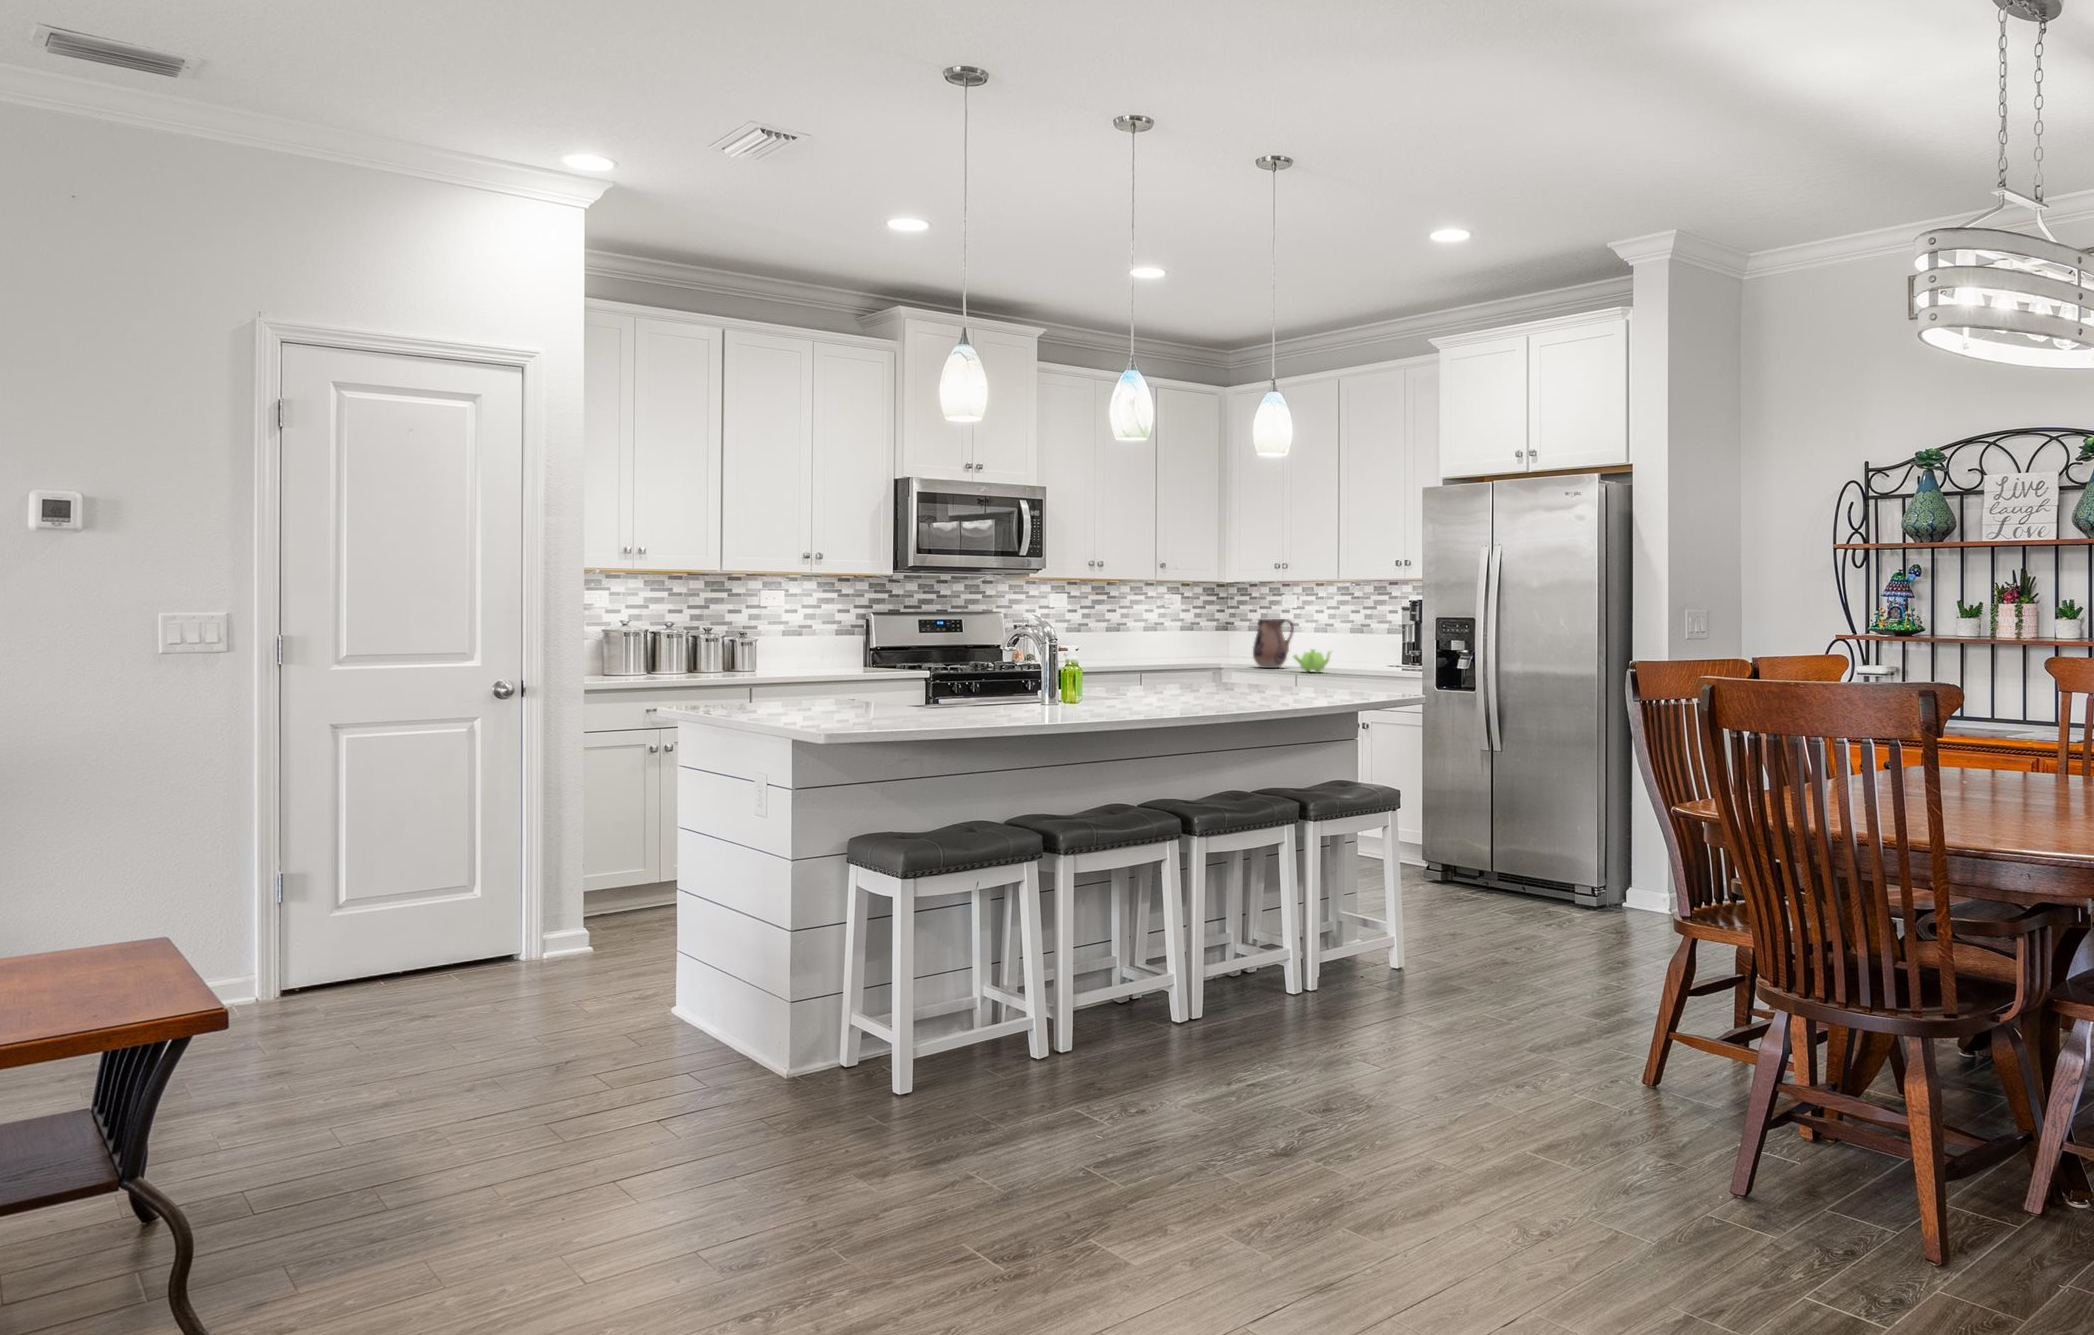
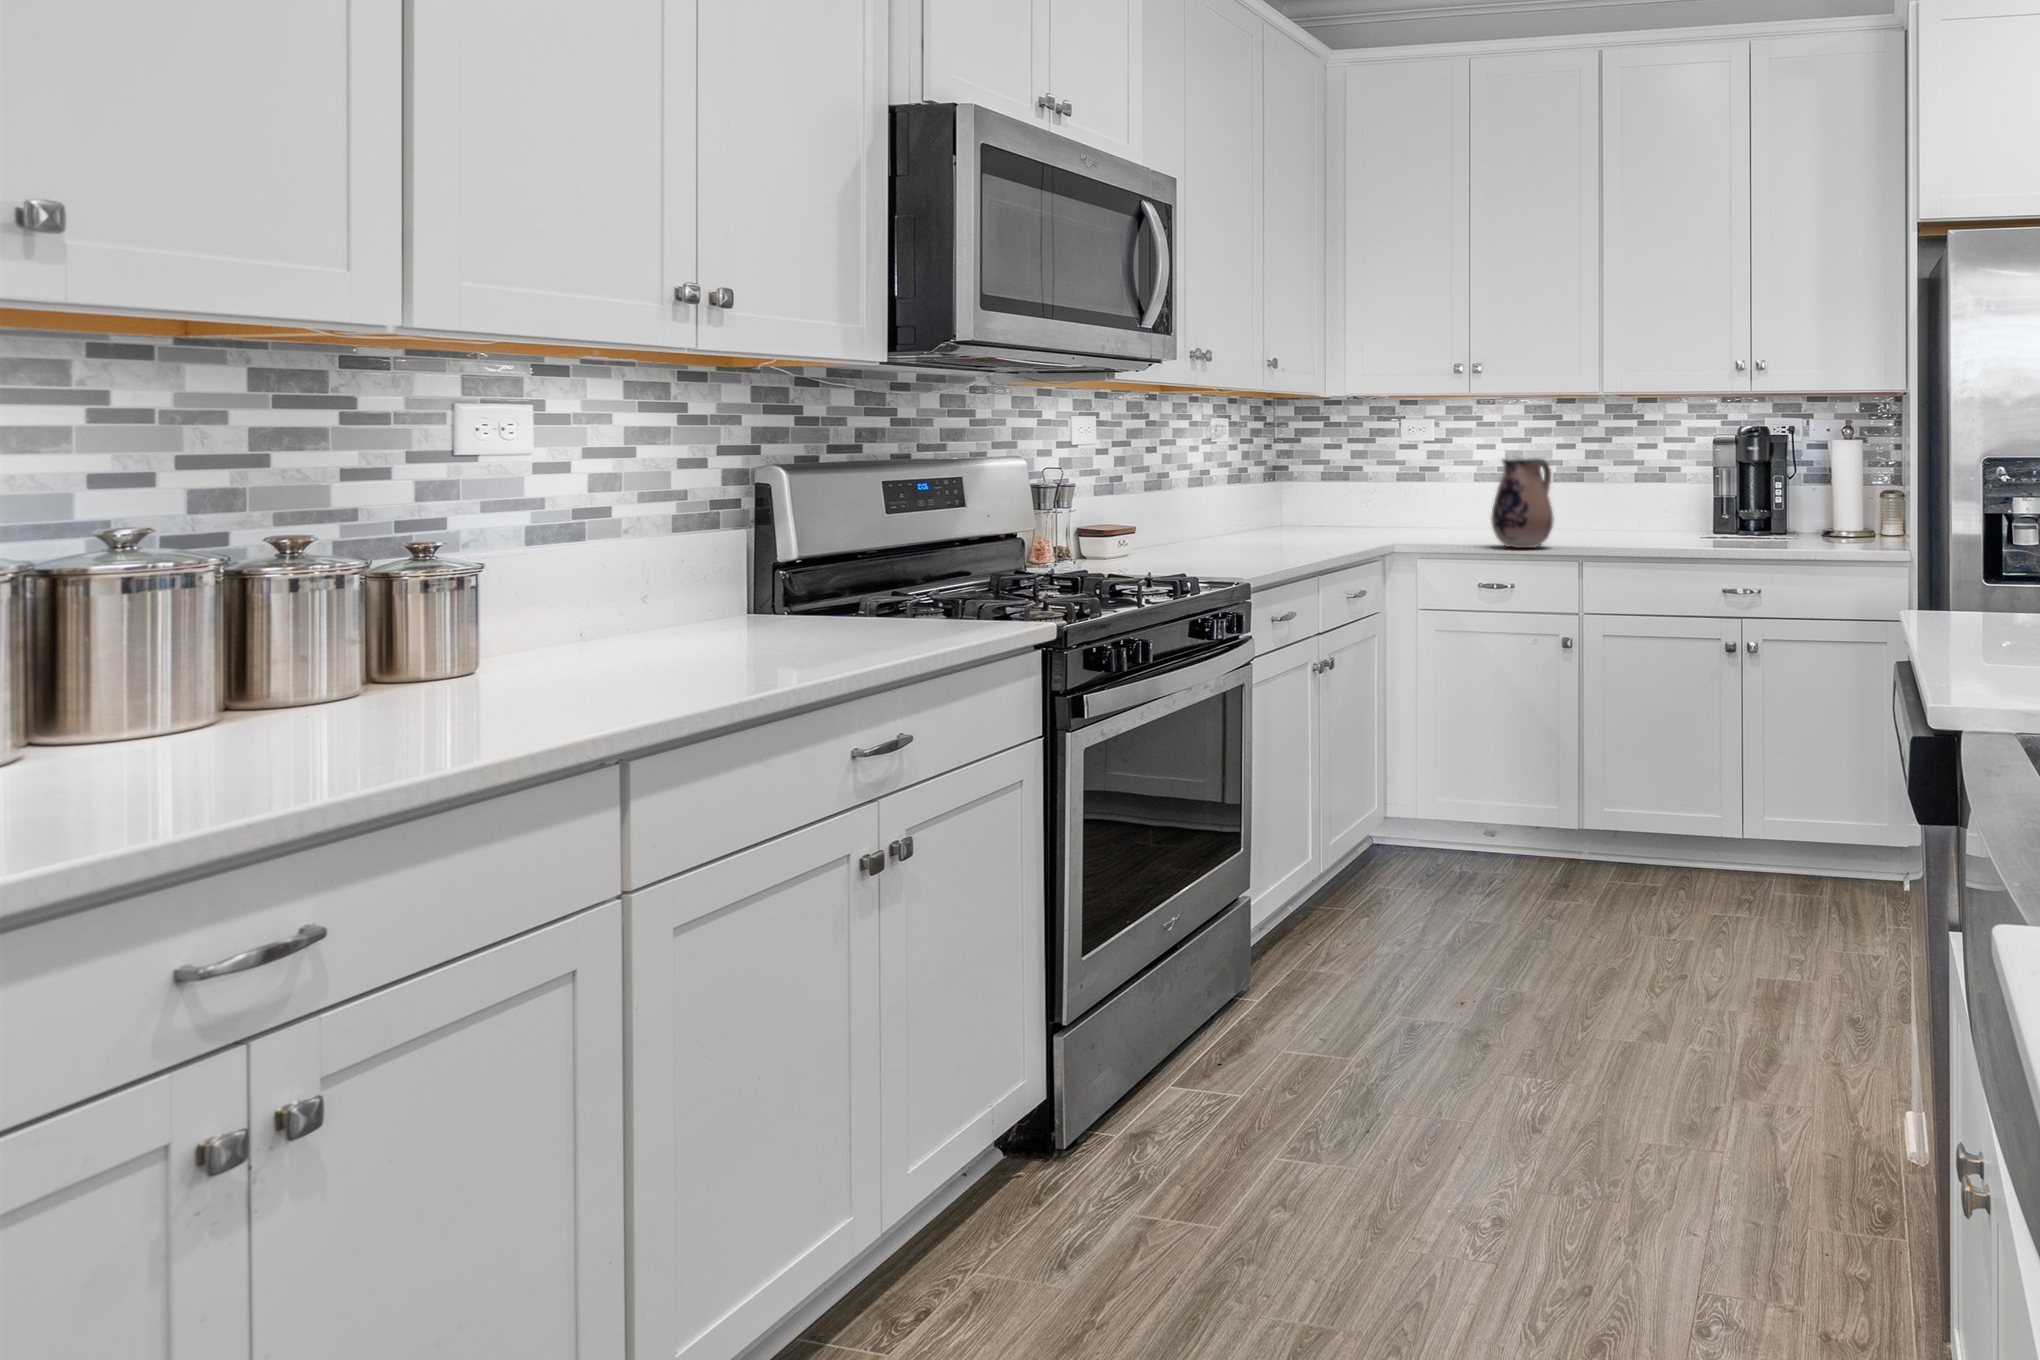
teapot: present [1294,649,1330,673] -> none [1613,511,1675,553]

